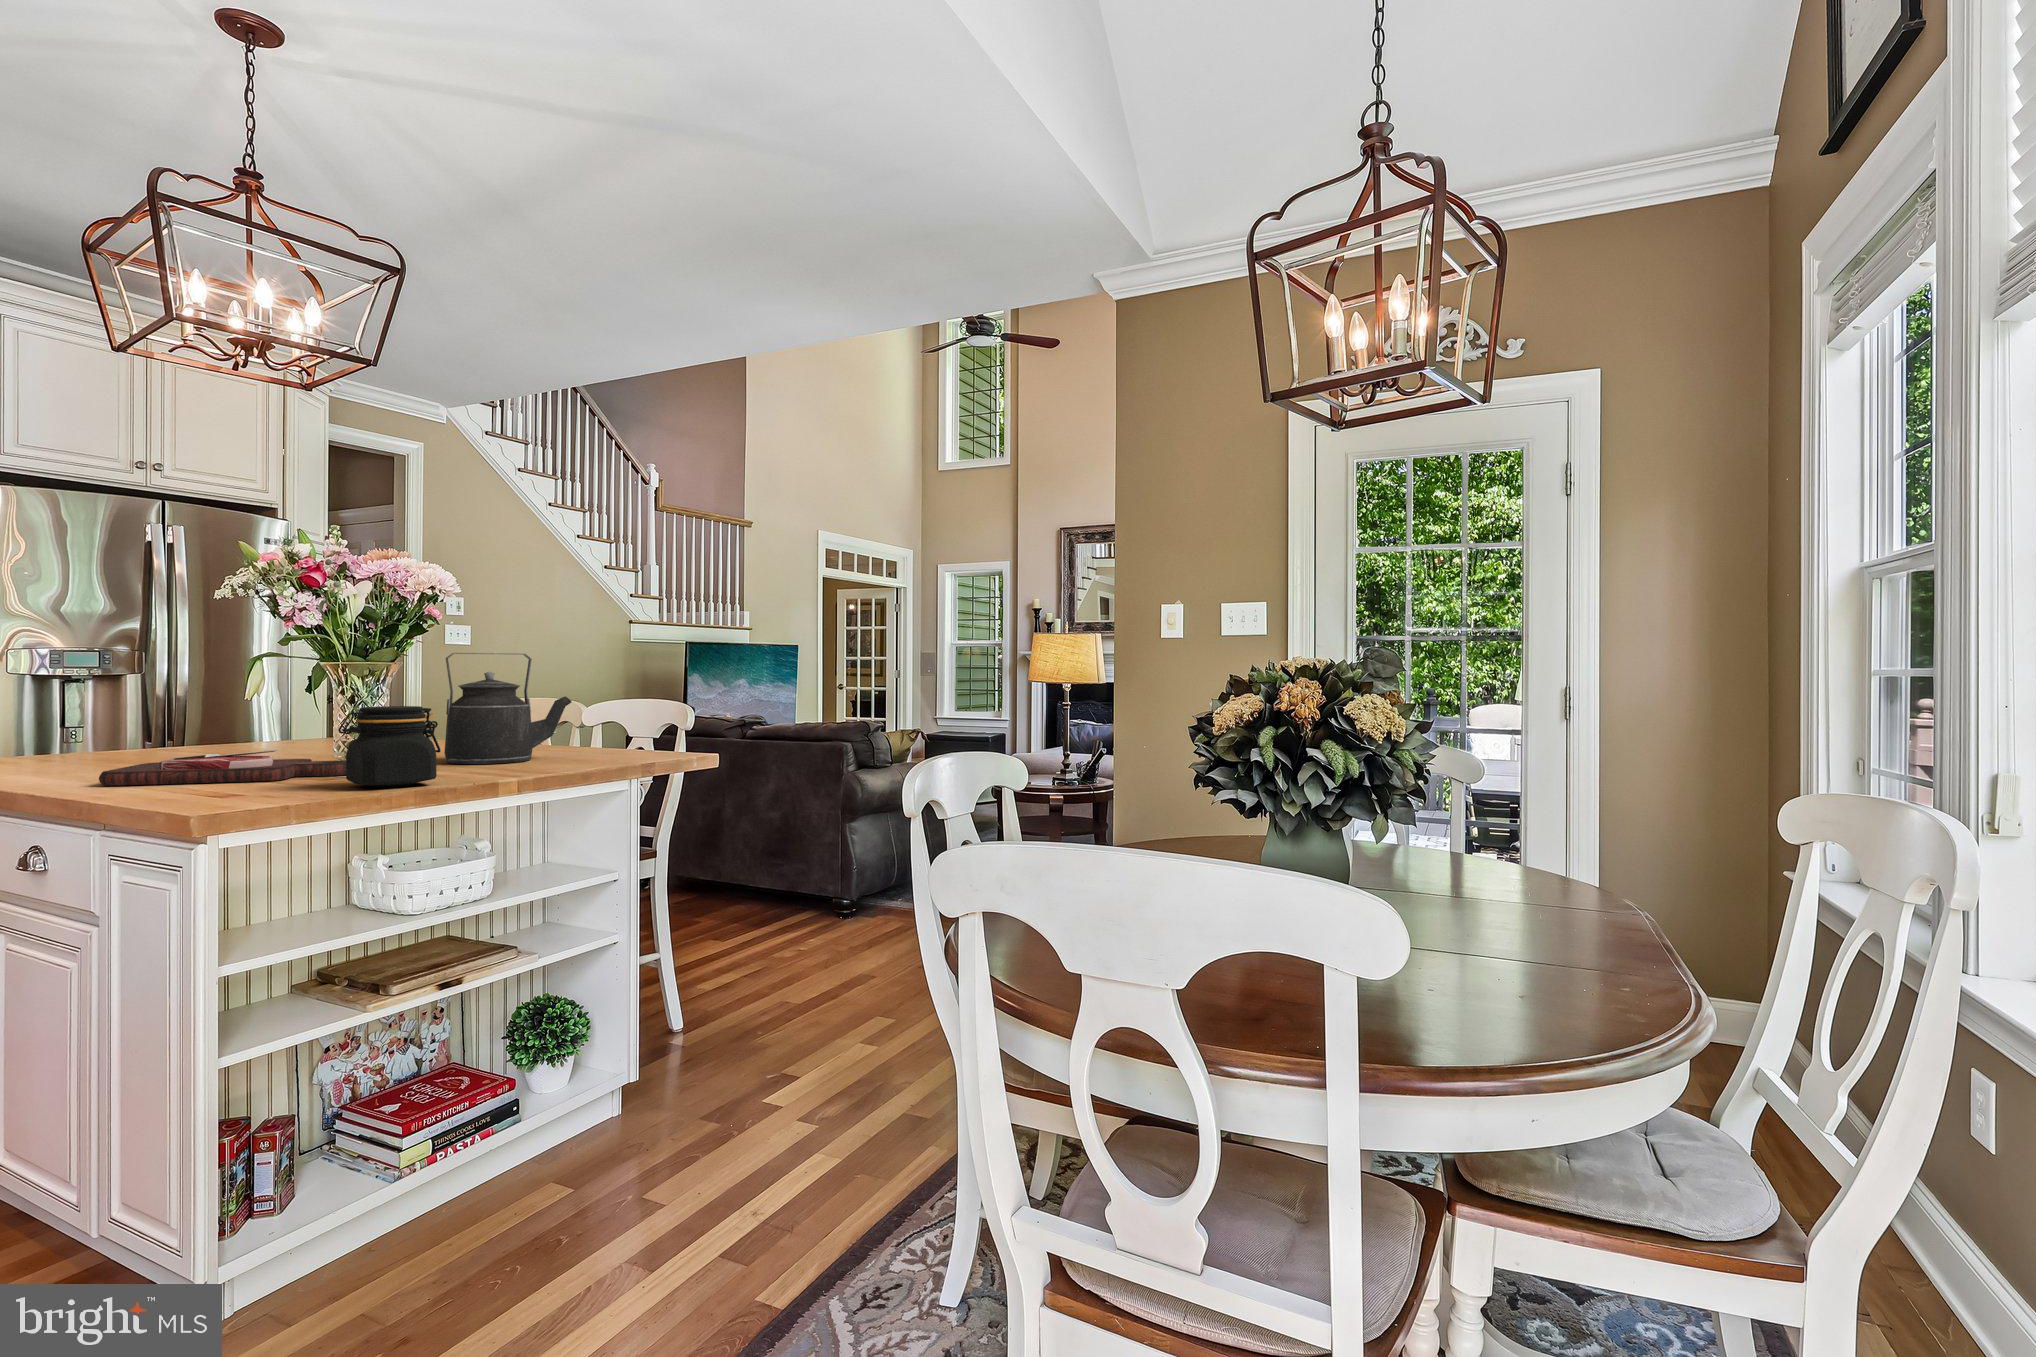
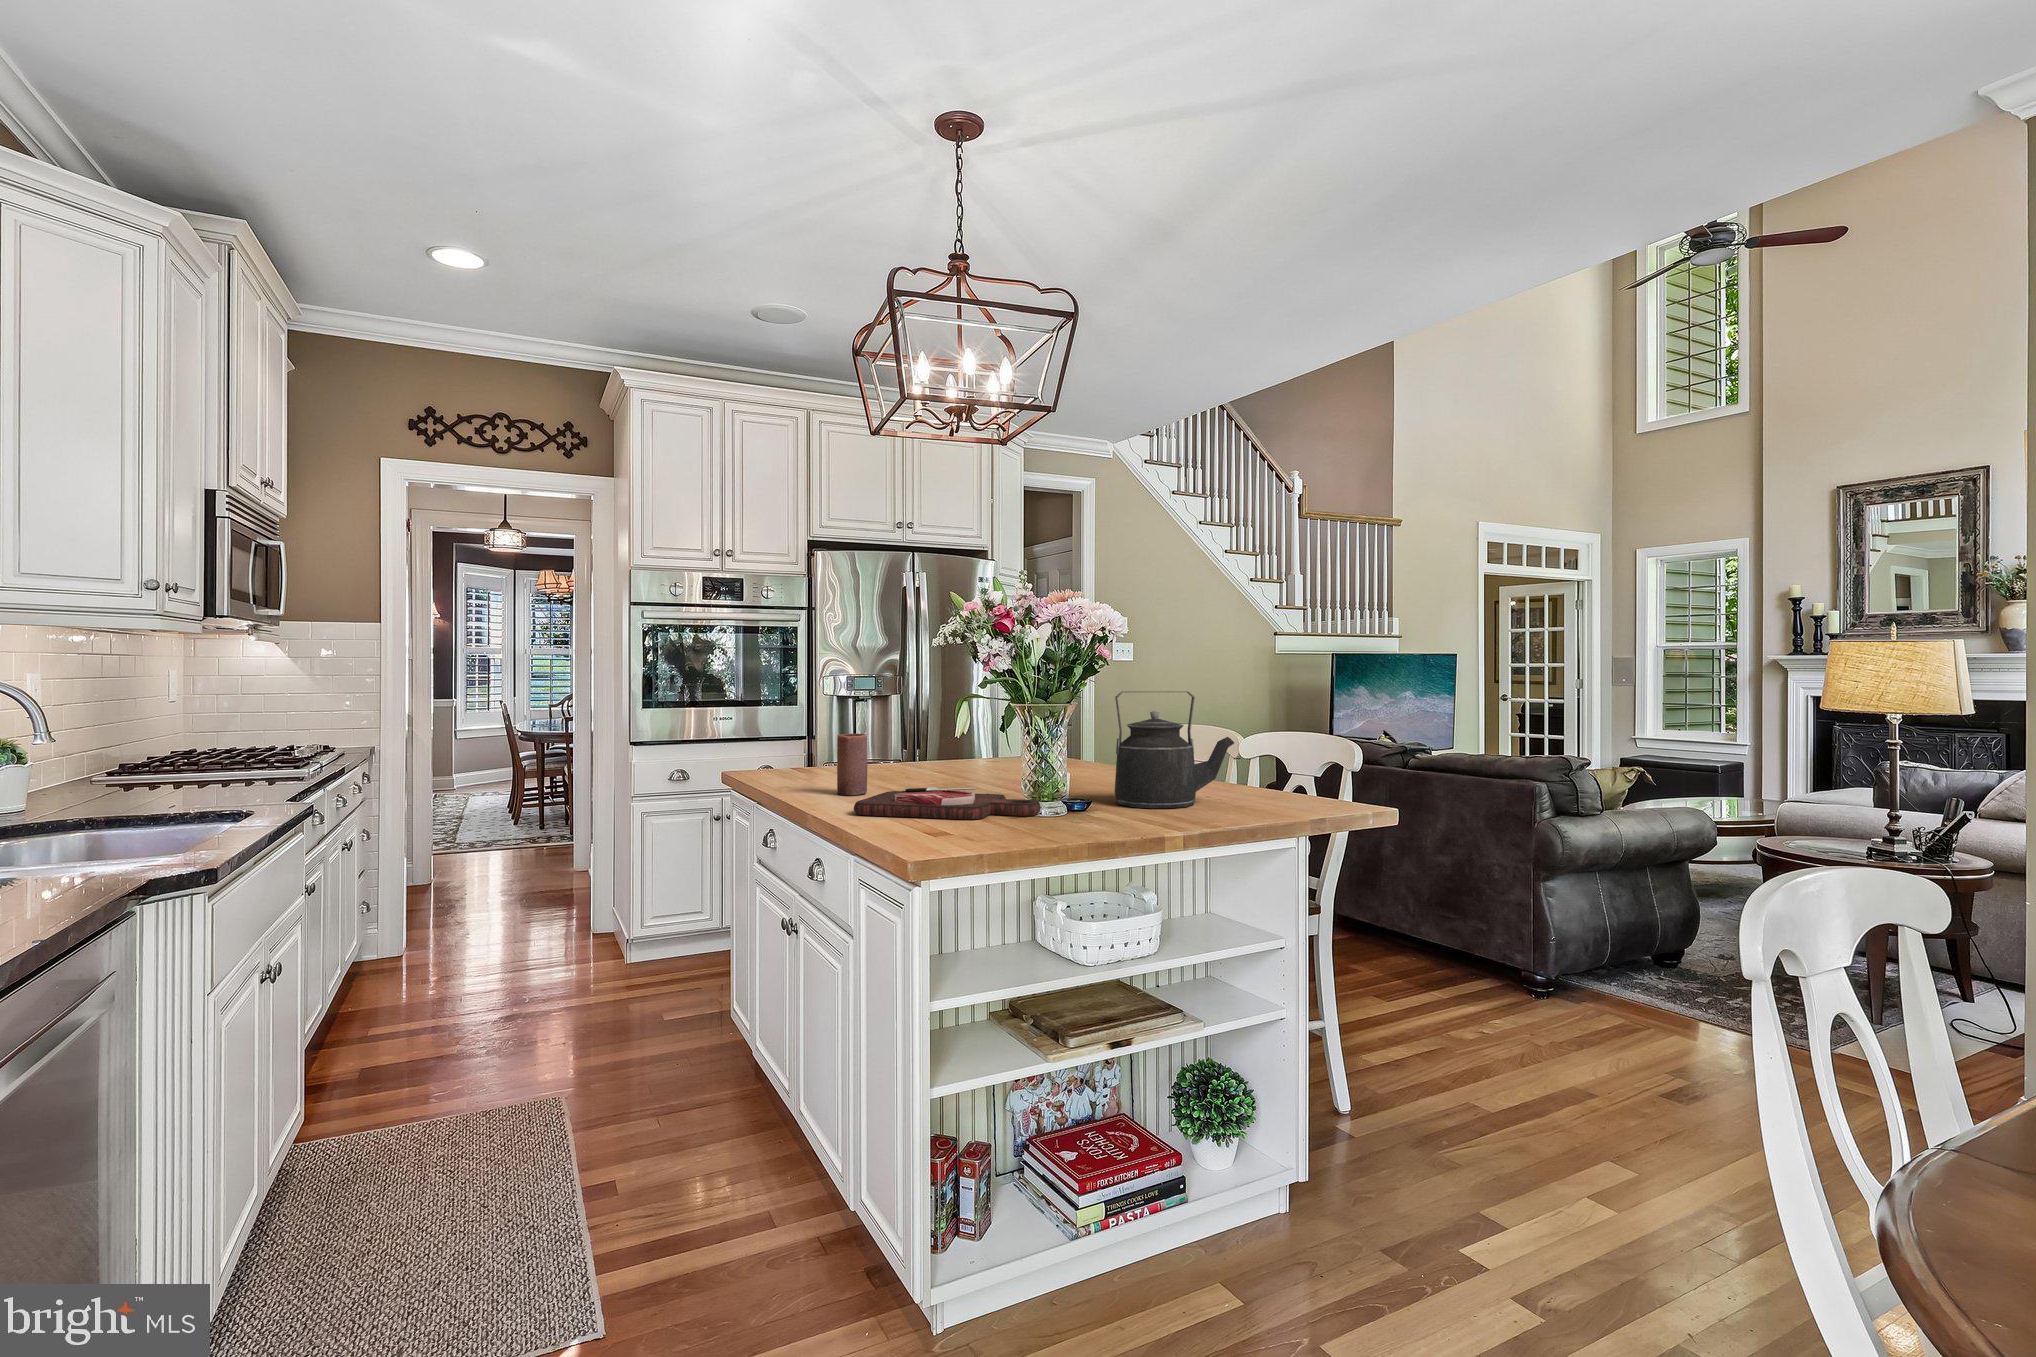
candle: none [63,702,110,773] -> present [837,734,867,795]
jar: present [338,706,441,787] -> none [1022,755,1111,840]

